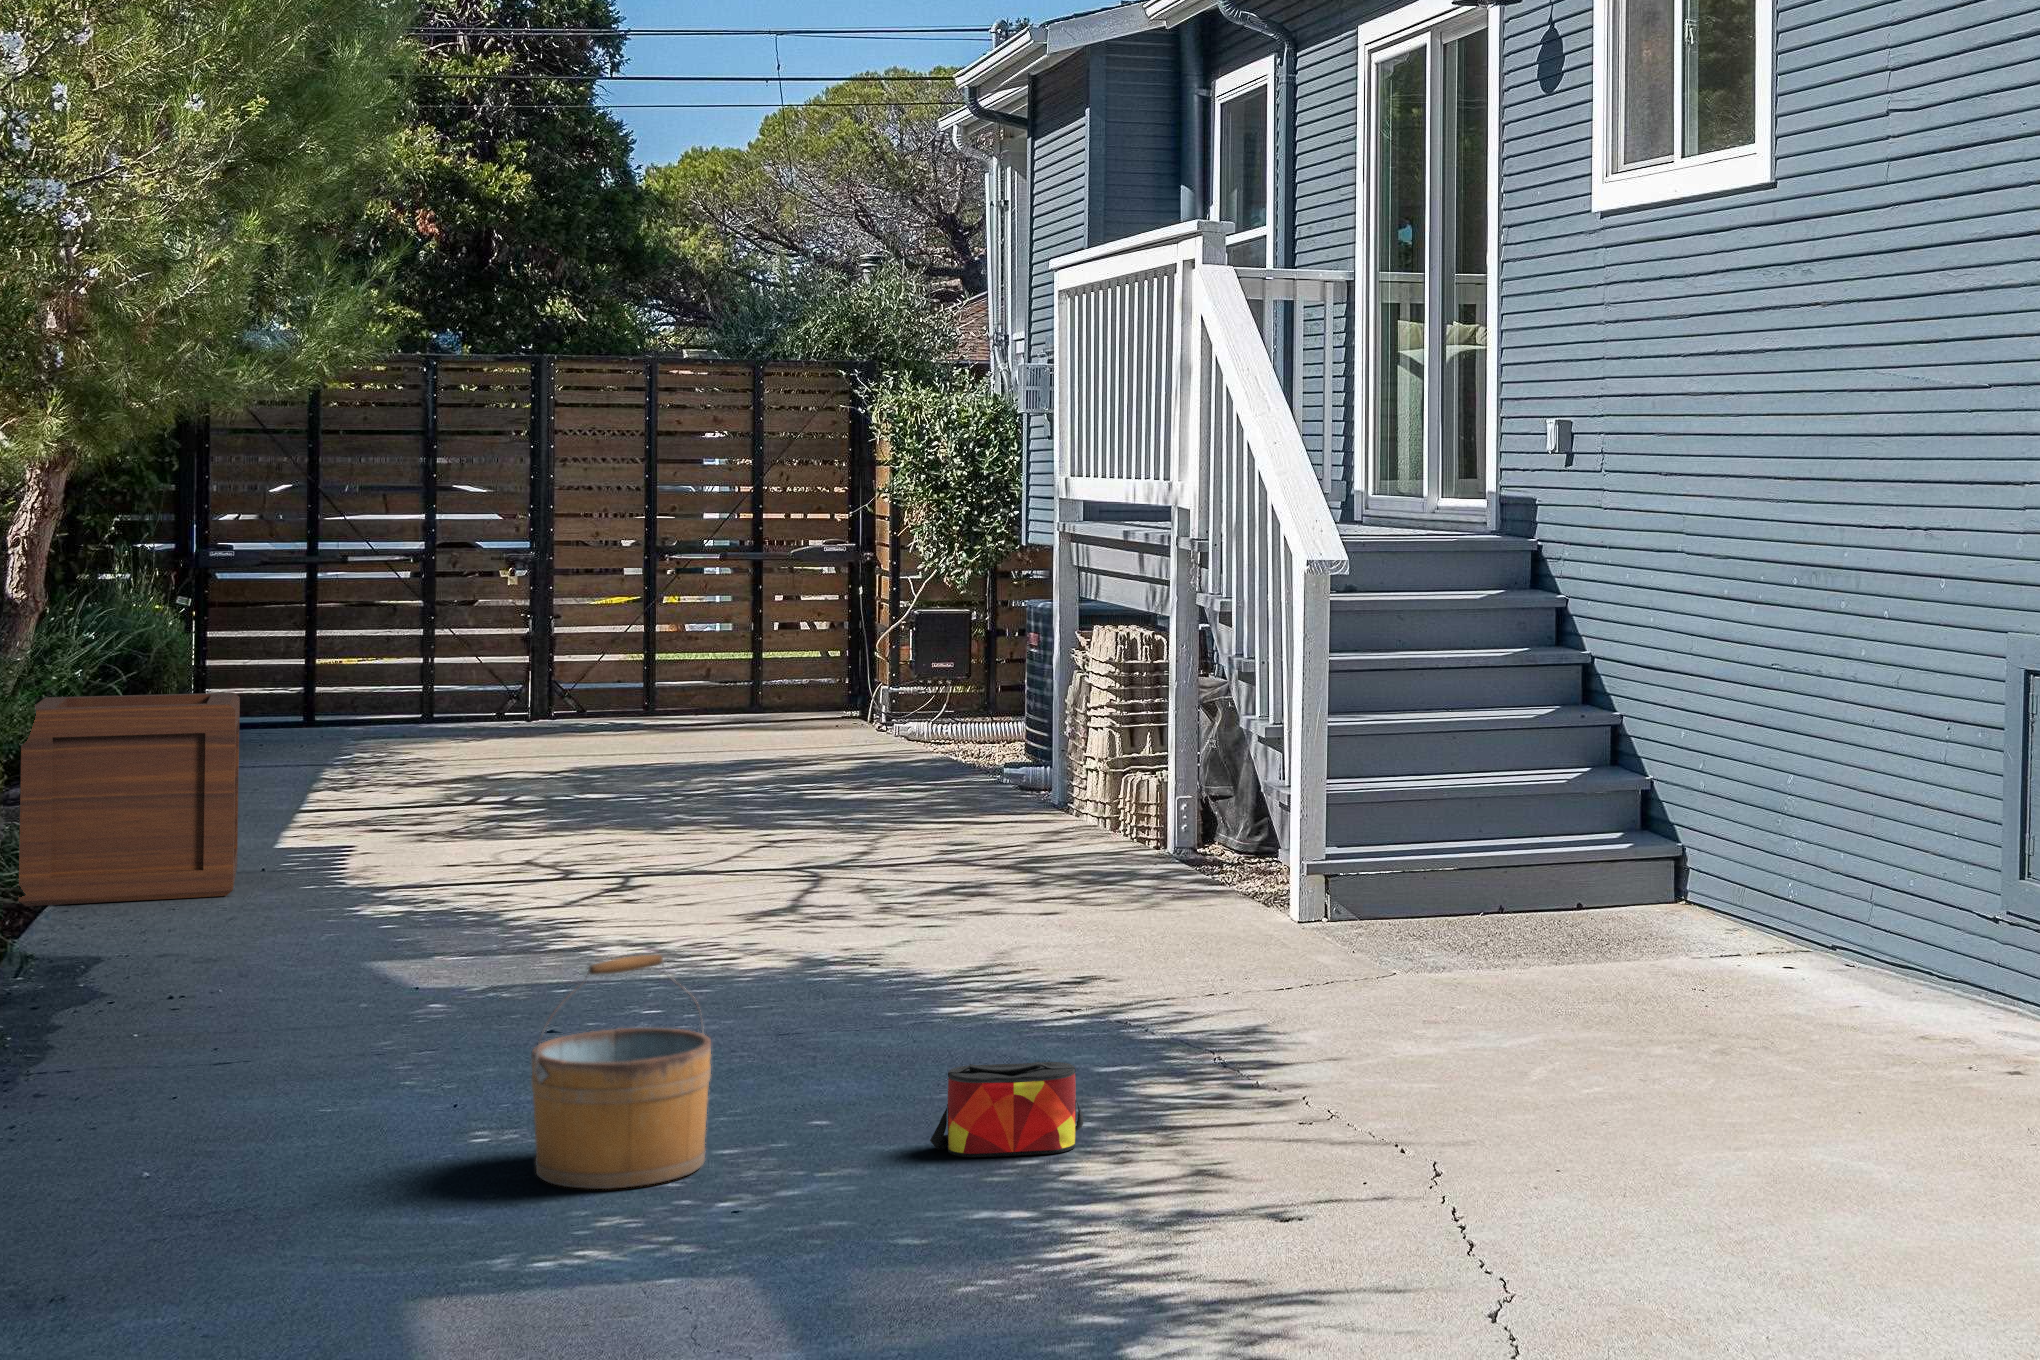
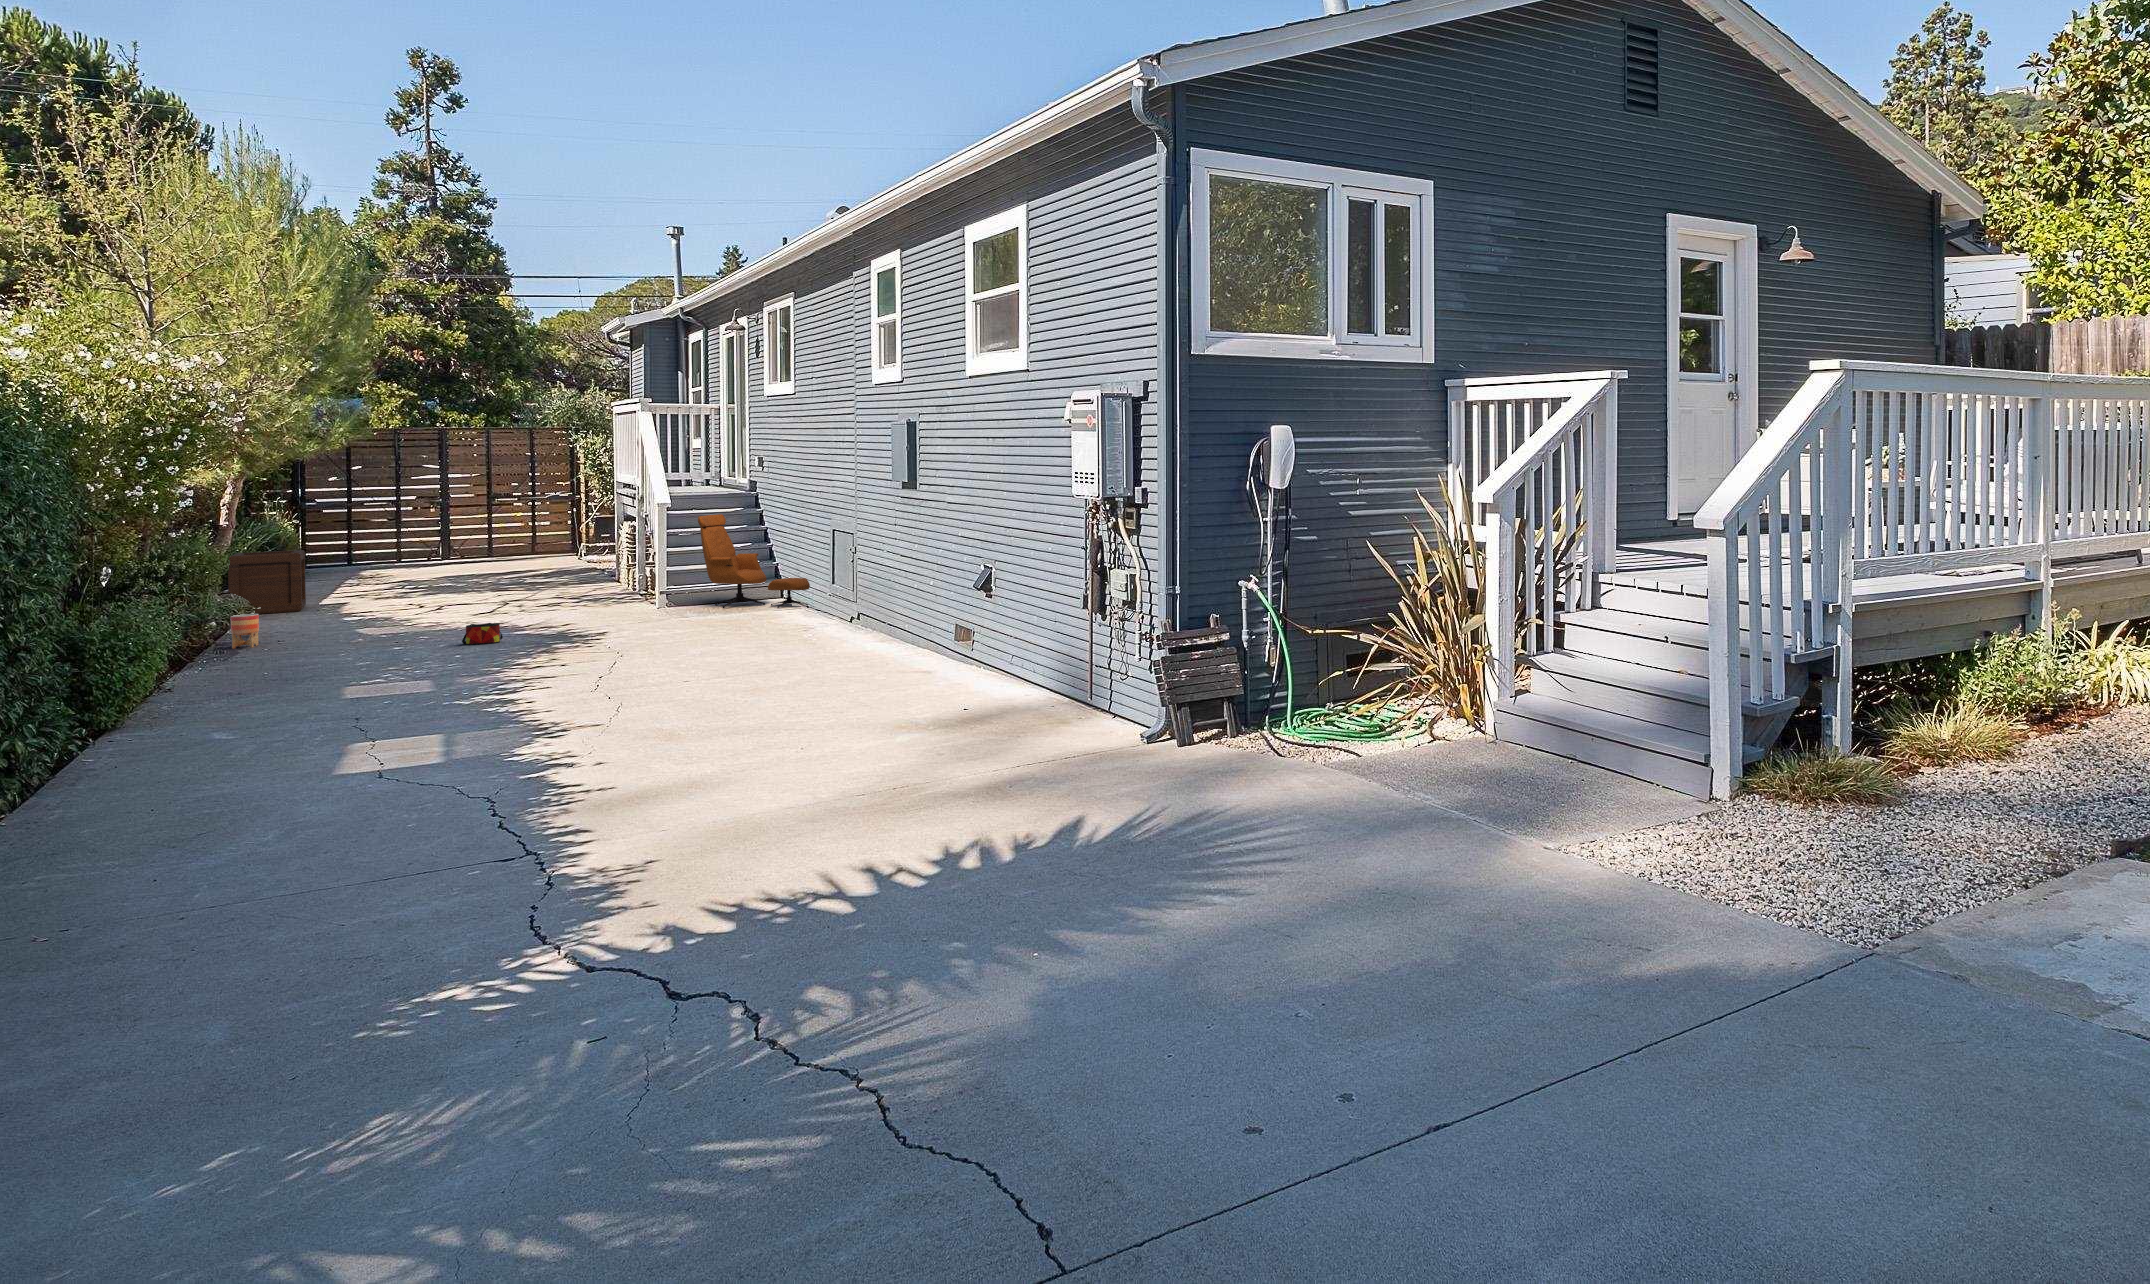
lounge chair: none [1575,623,1999,987] -> present [698,514,810,608]
bucket: present [531,955,711,1189] -> none [356,600,404,653]
planter: none [39,964,141,1109] -> present [231,614,259,649]

